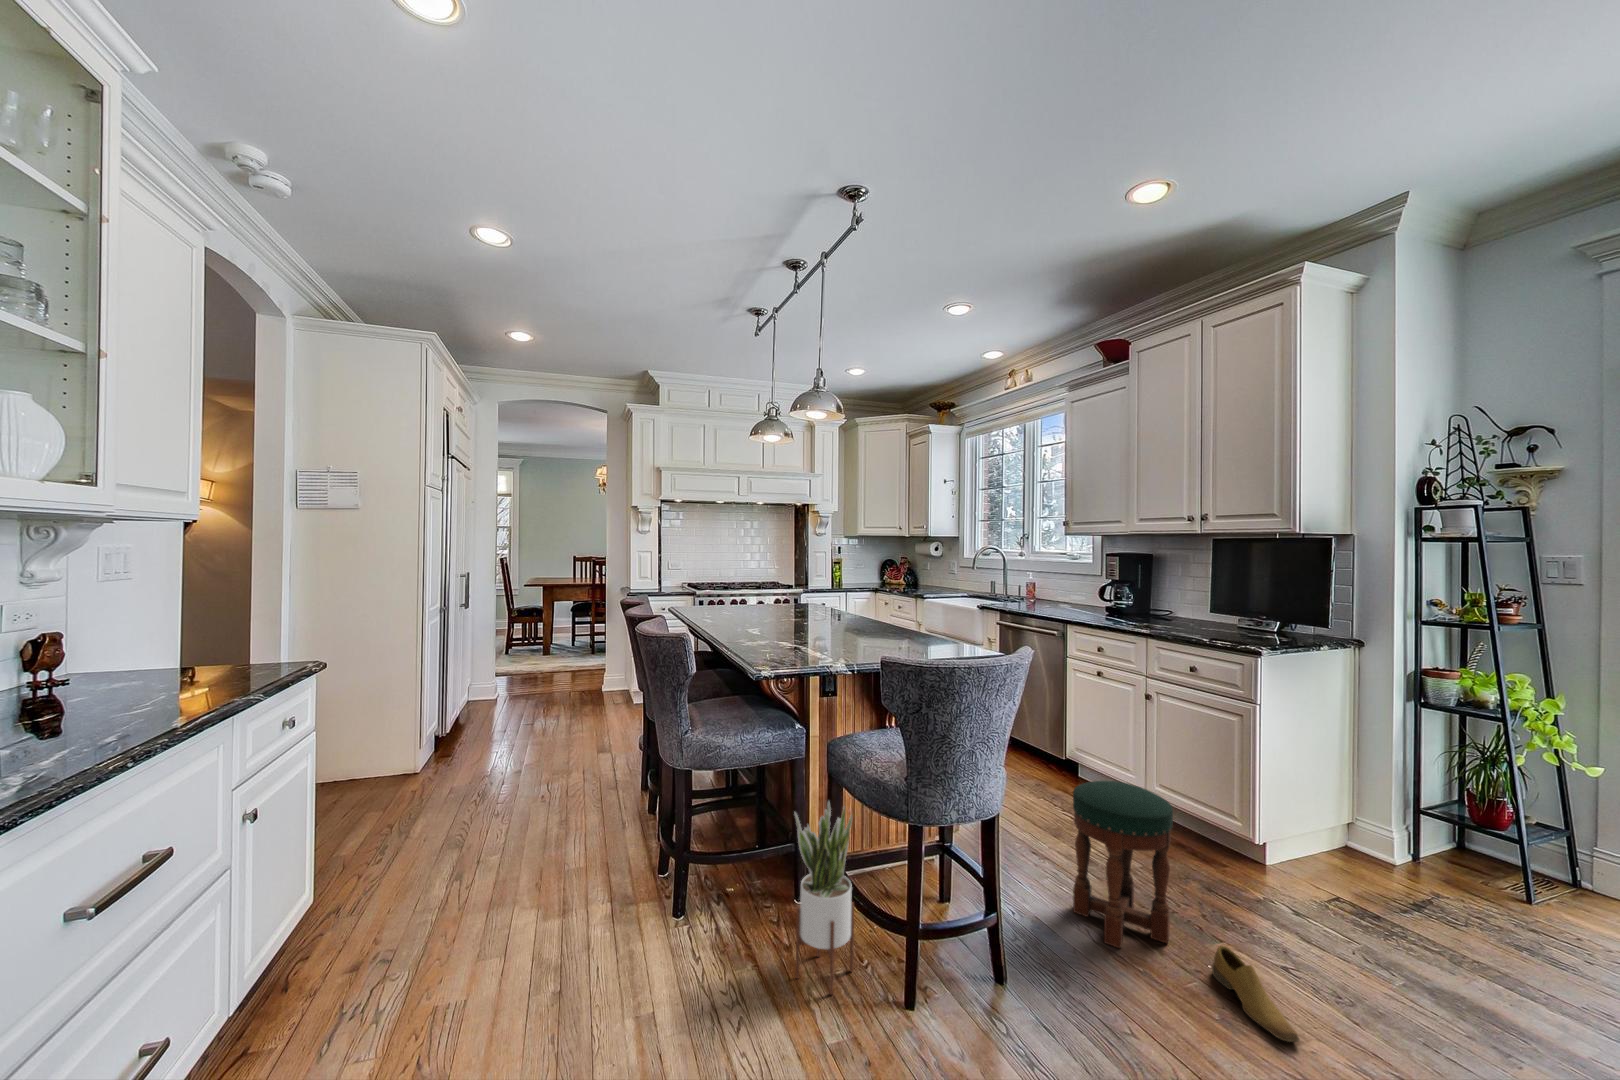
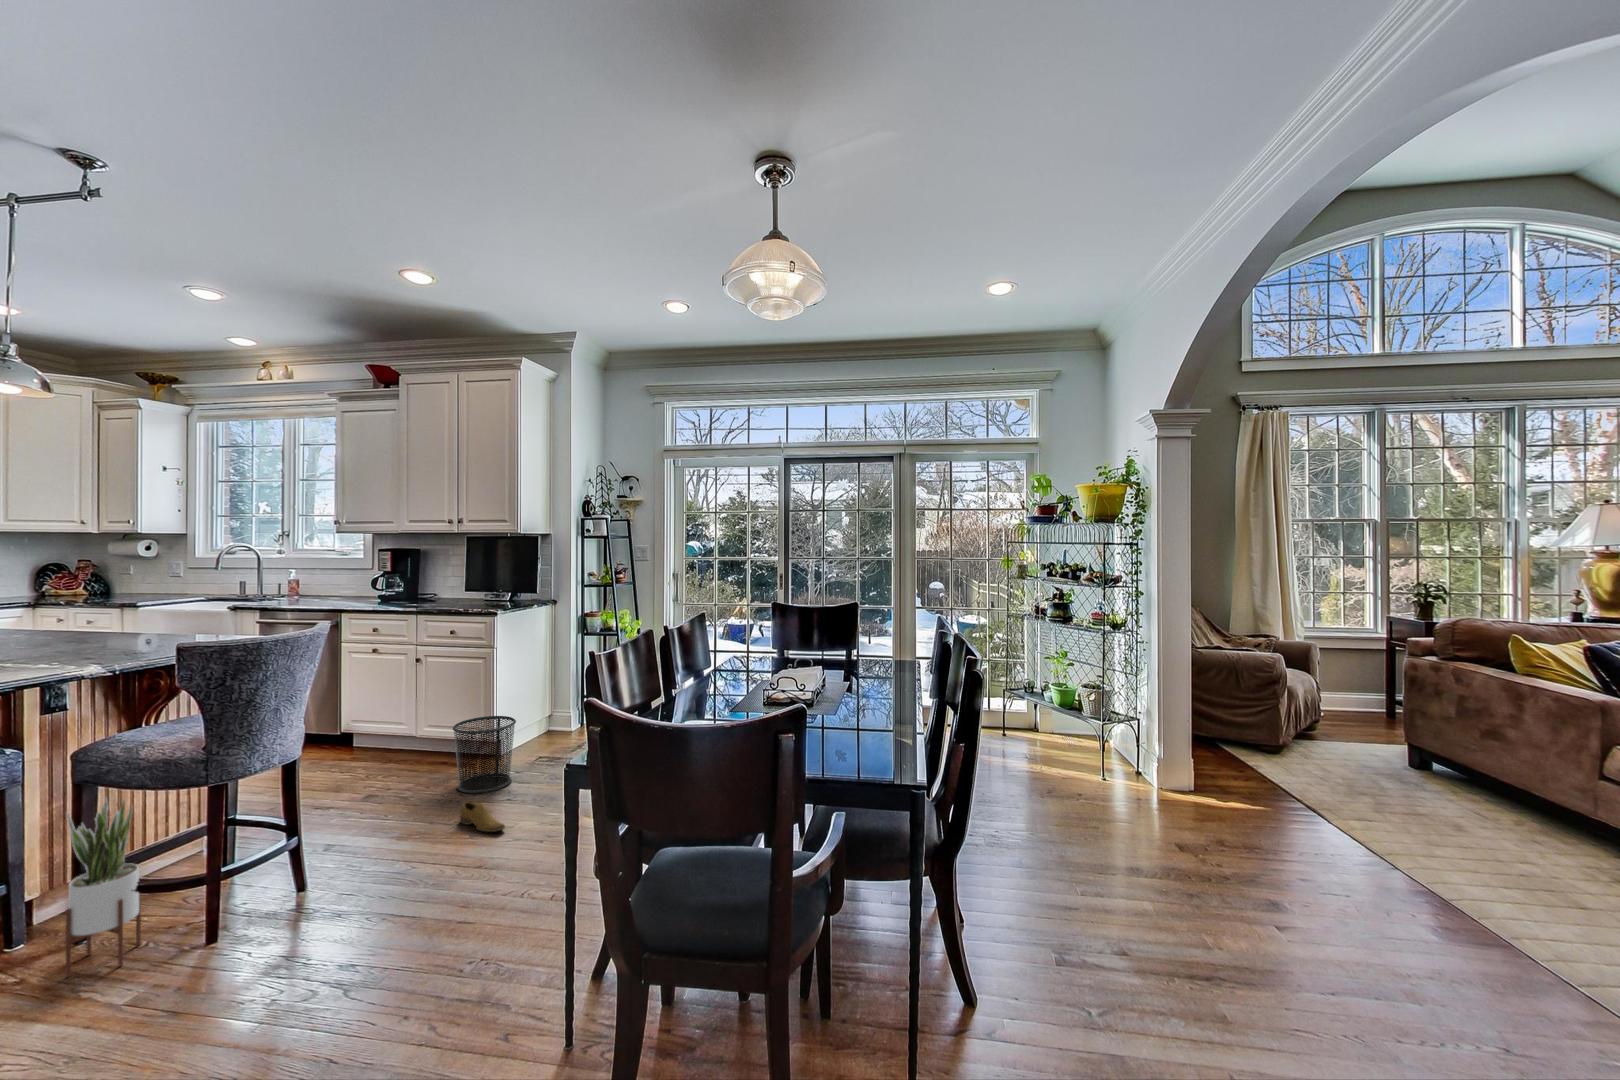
stool: present [1073,781,1173,948] -> none [356,721,434,837]
waste bin: none [1198,799,1304,930] -> present [453,716,516,793]

